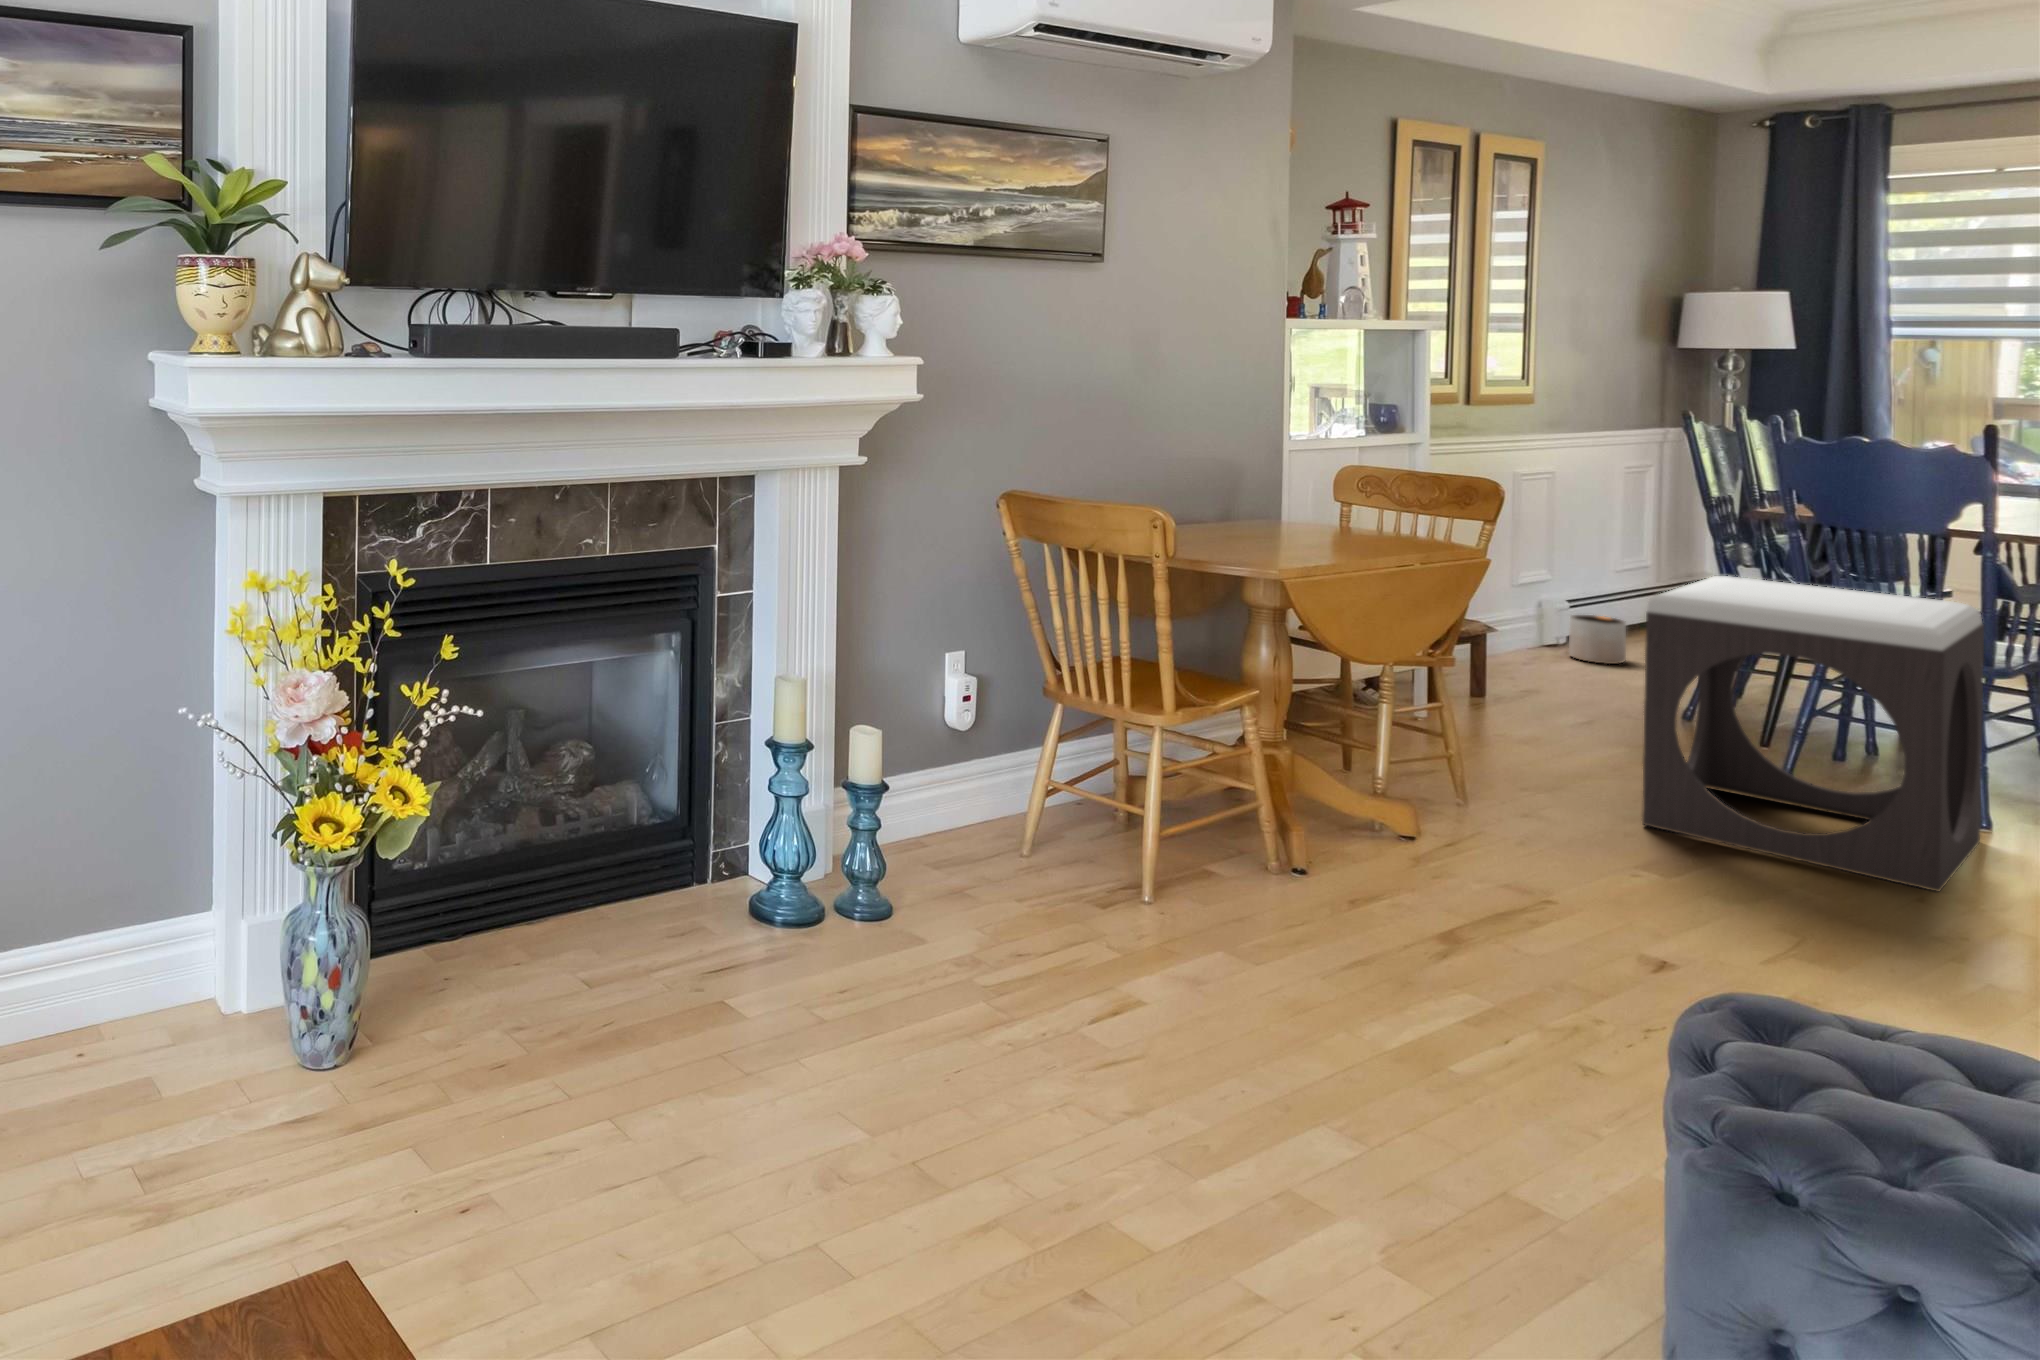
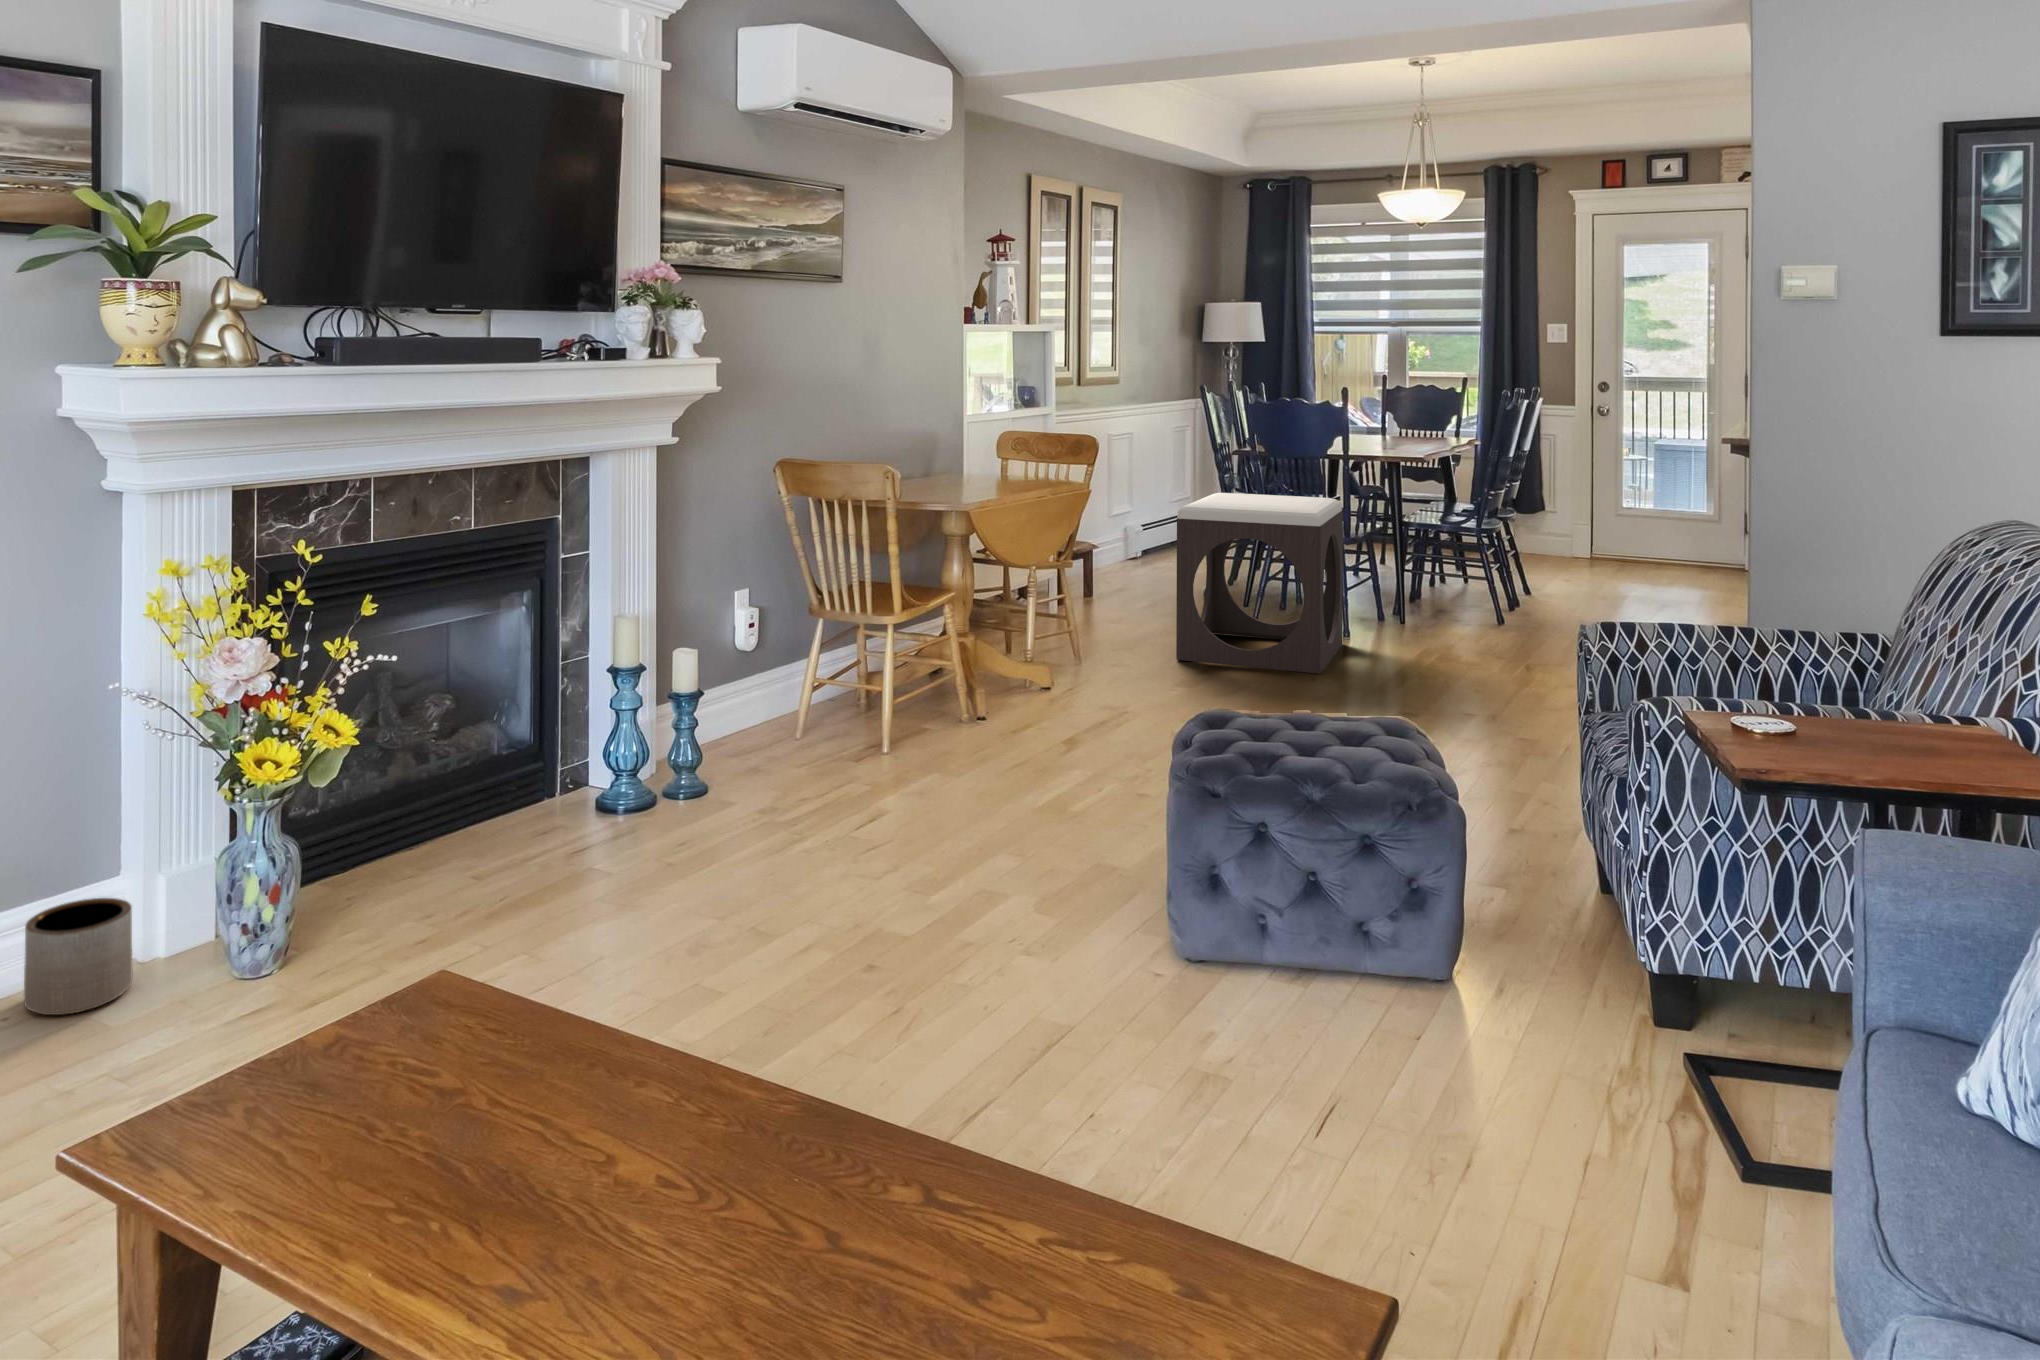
planter: present [1569,615,1626,664] -> present [24,898,133,1015]

